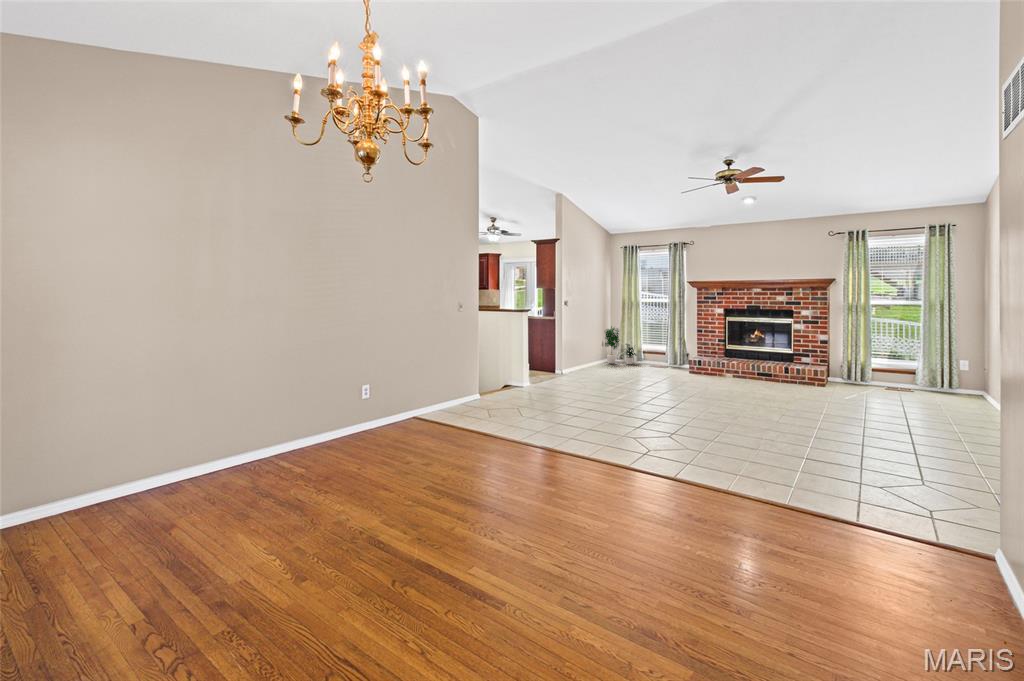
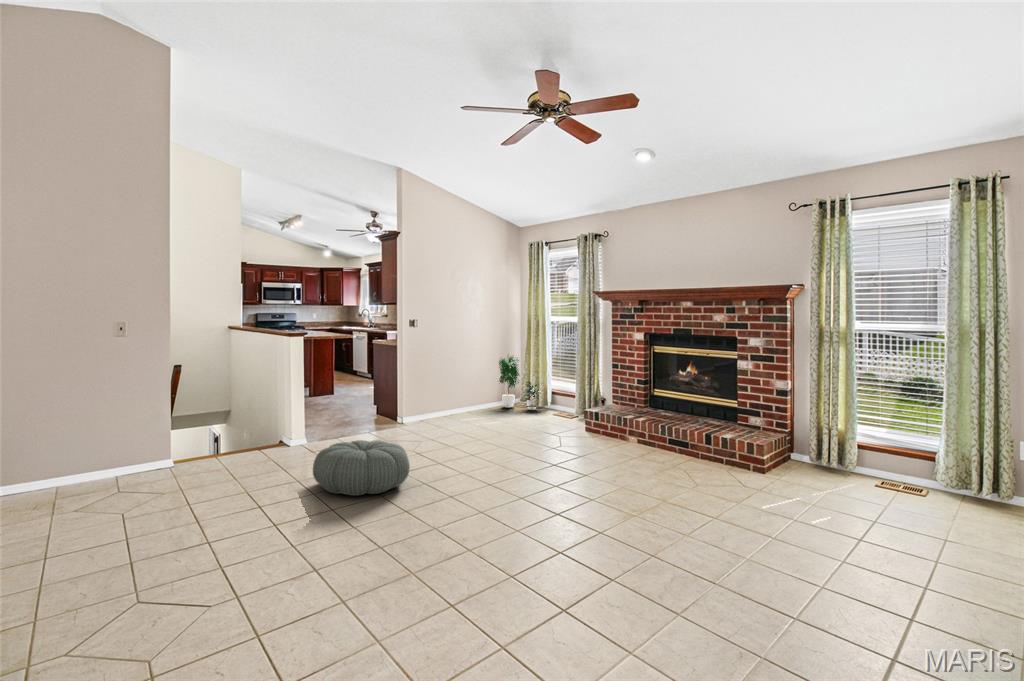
pouf: none [622,378,678,406] -> present [313,440,410,496]

